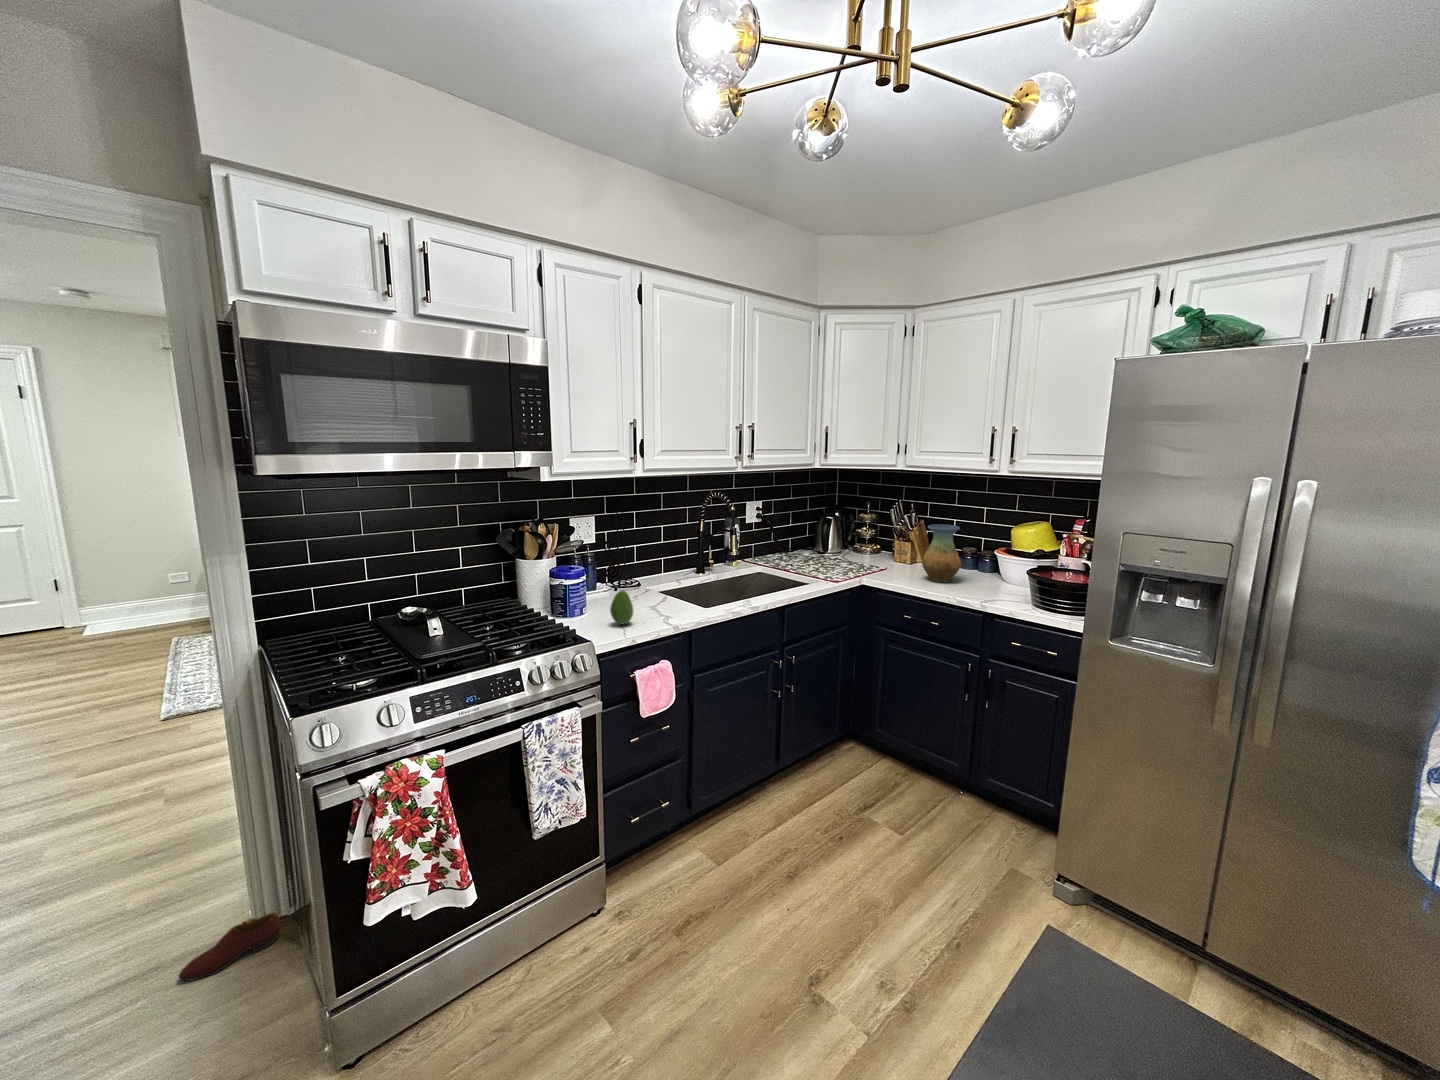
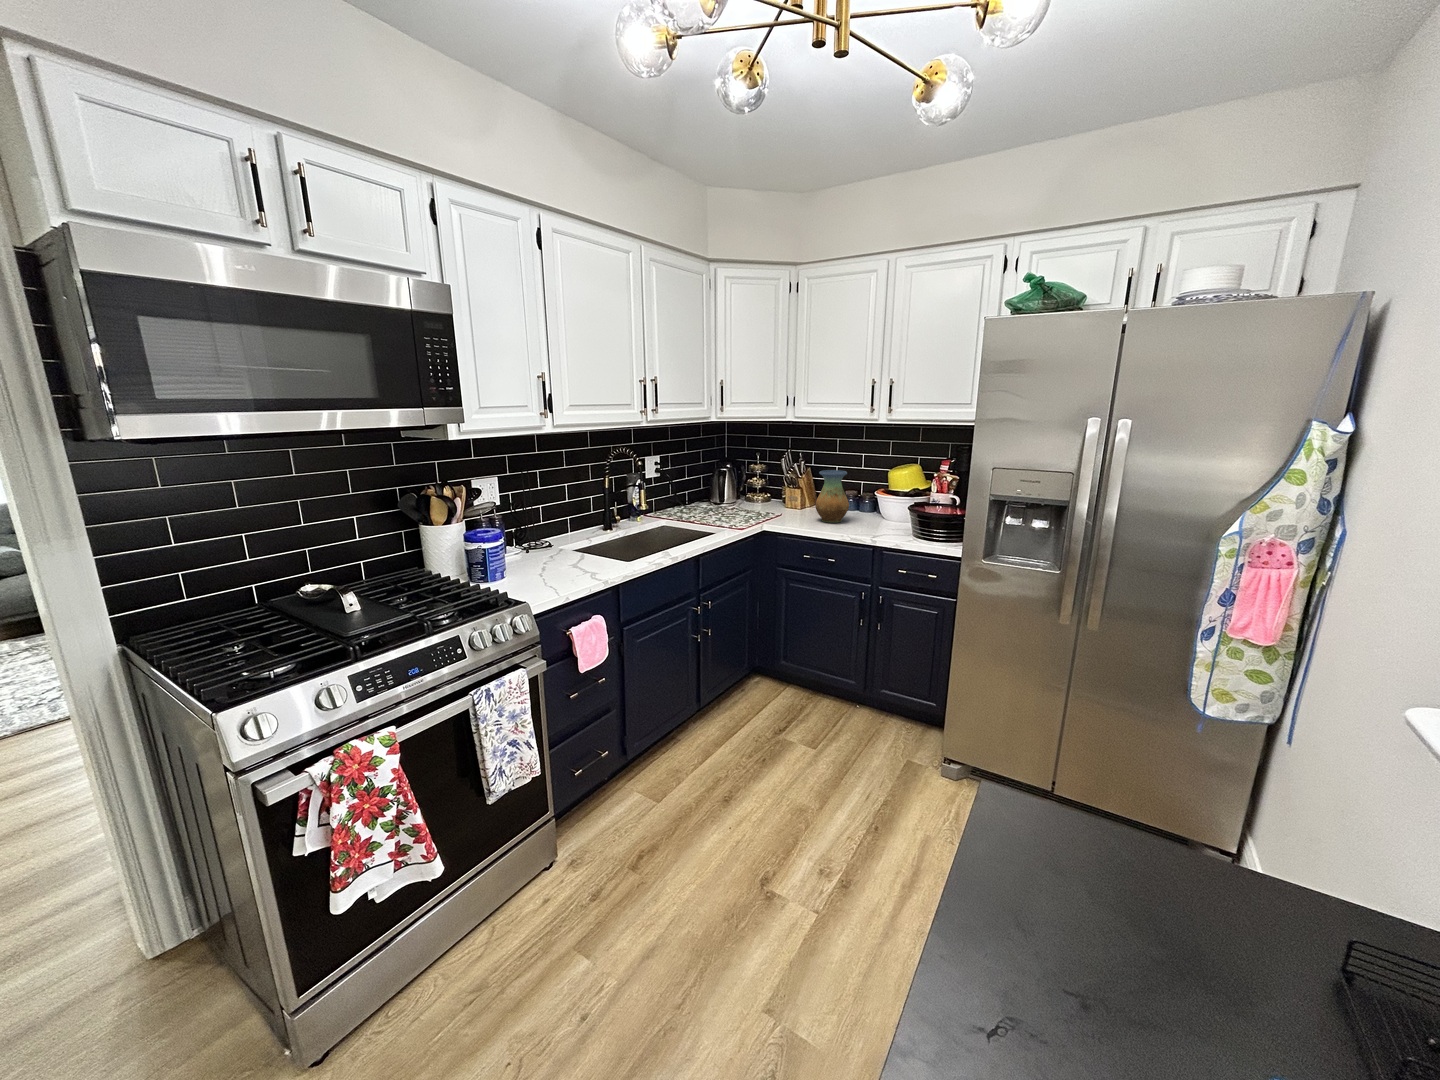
fruit: present [610,590,633,624] -> none [536,550,560,584]
shoe: present [179,912,280,981] -> none [68,937,189,1032]

